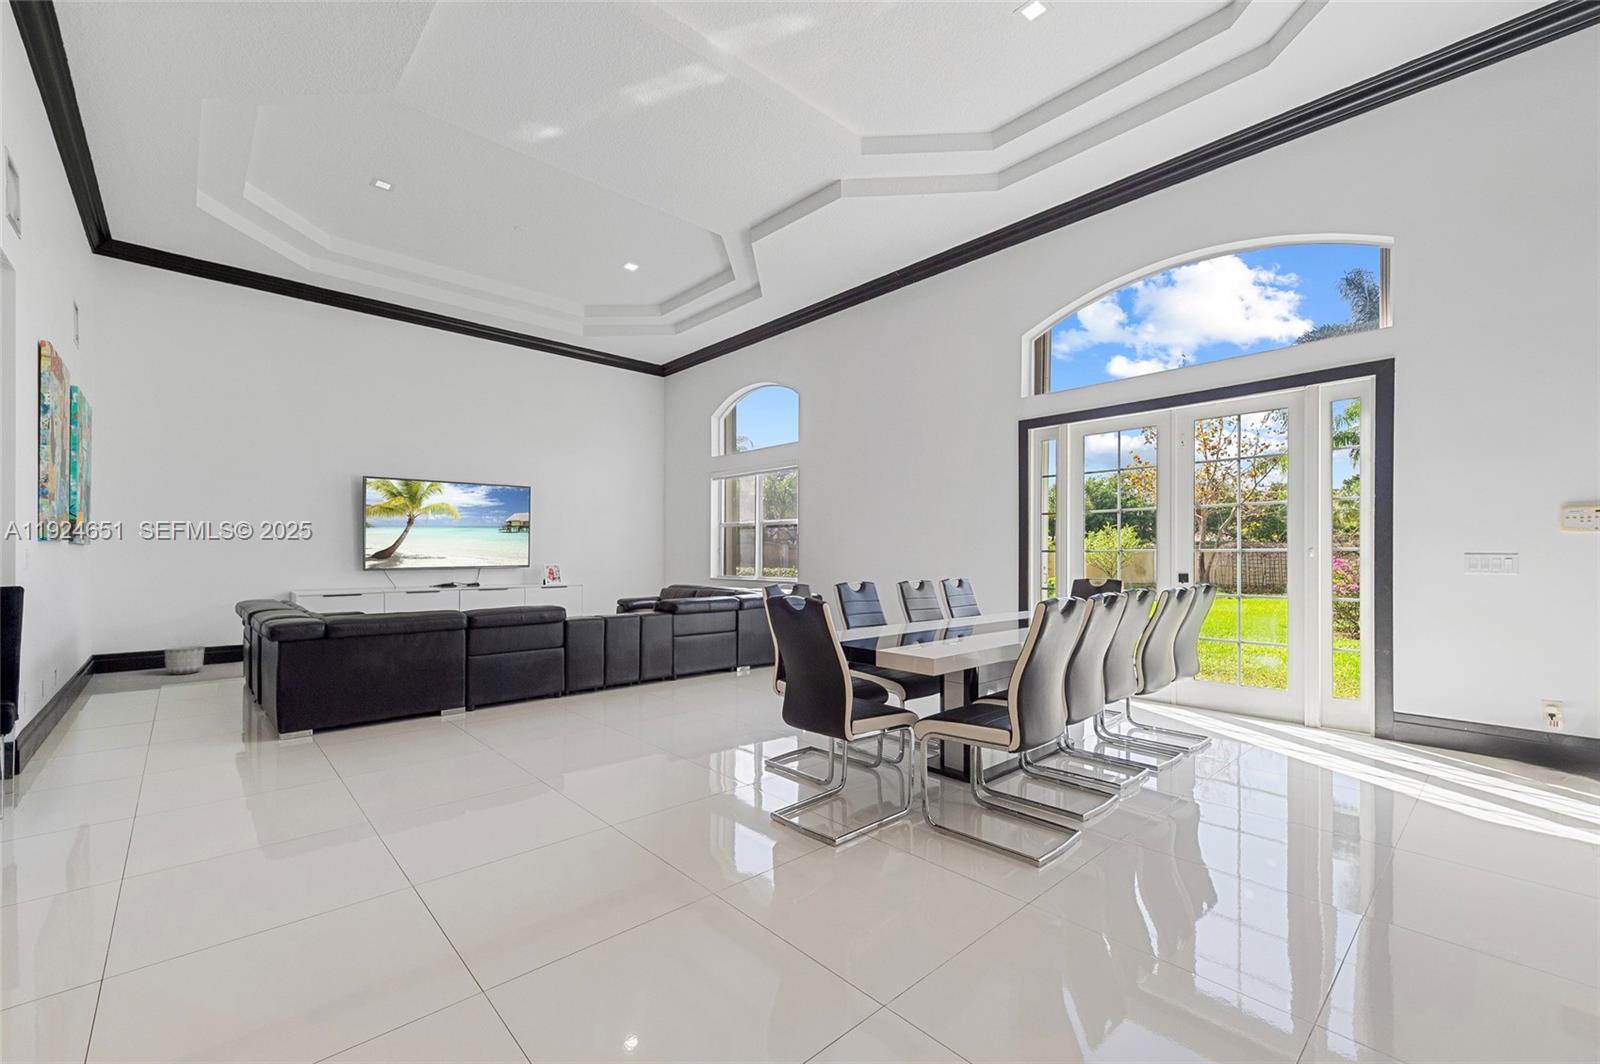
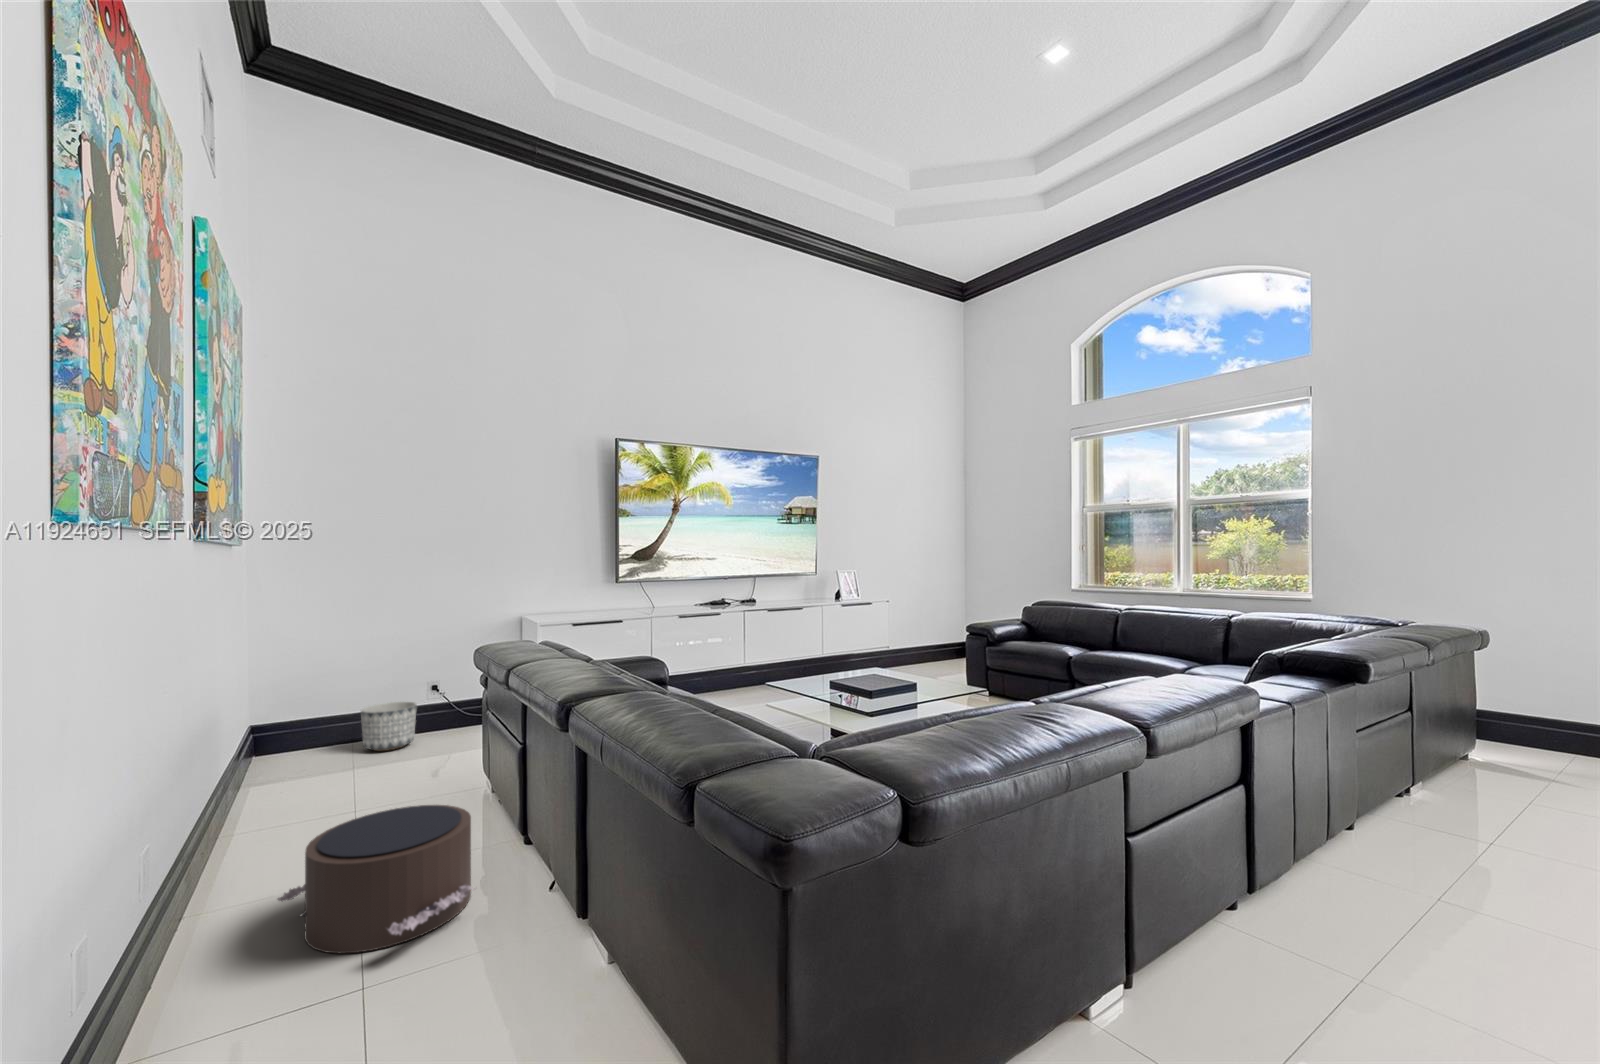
pouf: none [113,674,213,724] -> present [278,805,474,954]

